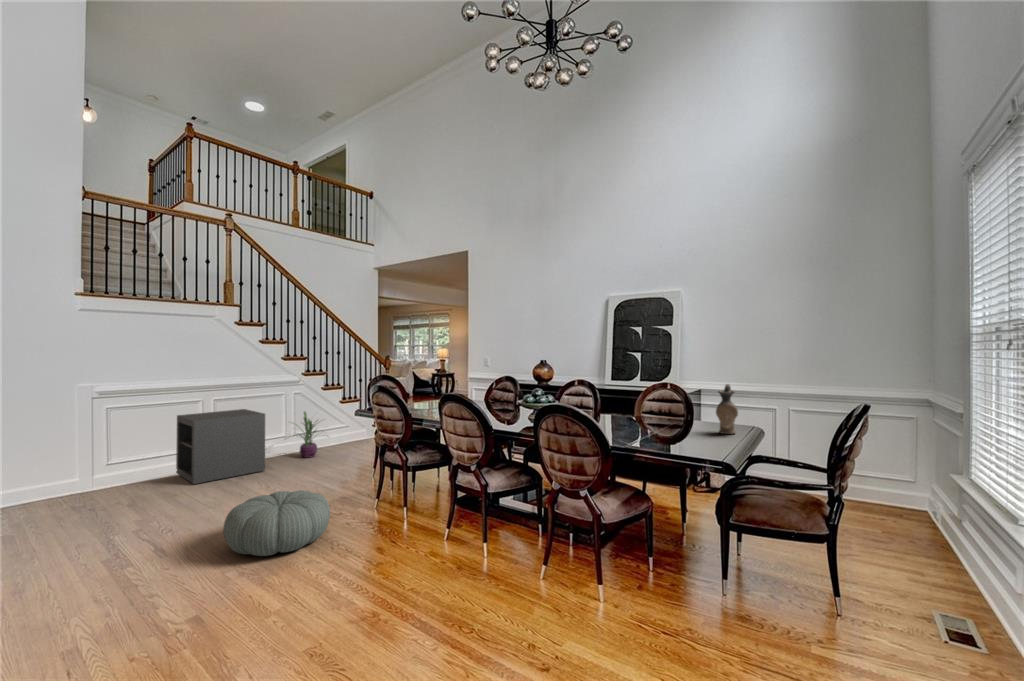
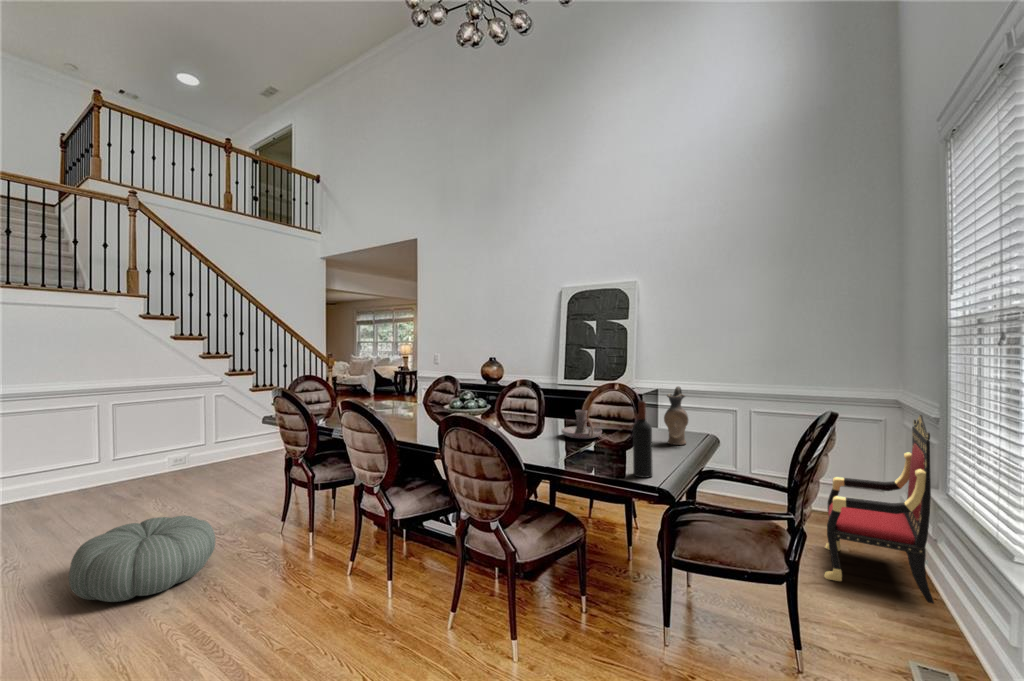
wine bottle: none [698,394,715,457] -> present [633,401,653,478]
candle holder: none [624,404,660,429] -> present [561,410,602,439]
storage cabinet: present [176,409,265,484] -> none [66,415,172,504]
armchair: none [859,410,959,573] -> present [824,415,934,604]
decorative plant: present [286,412,317,458] -> none [198,416,257,469]

